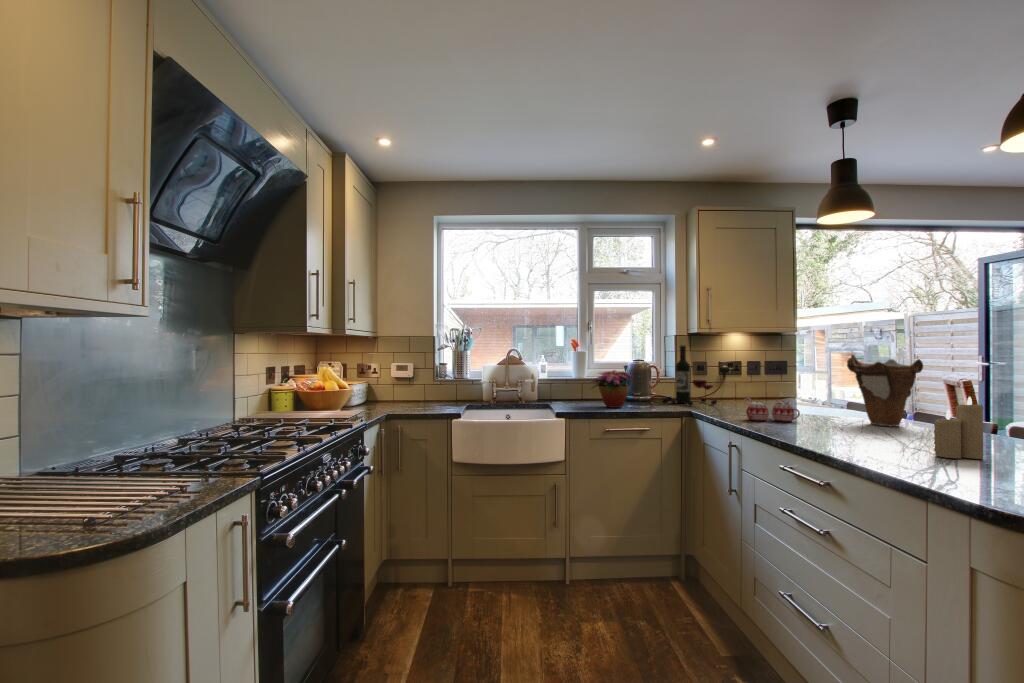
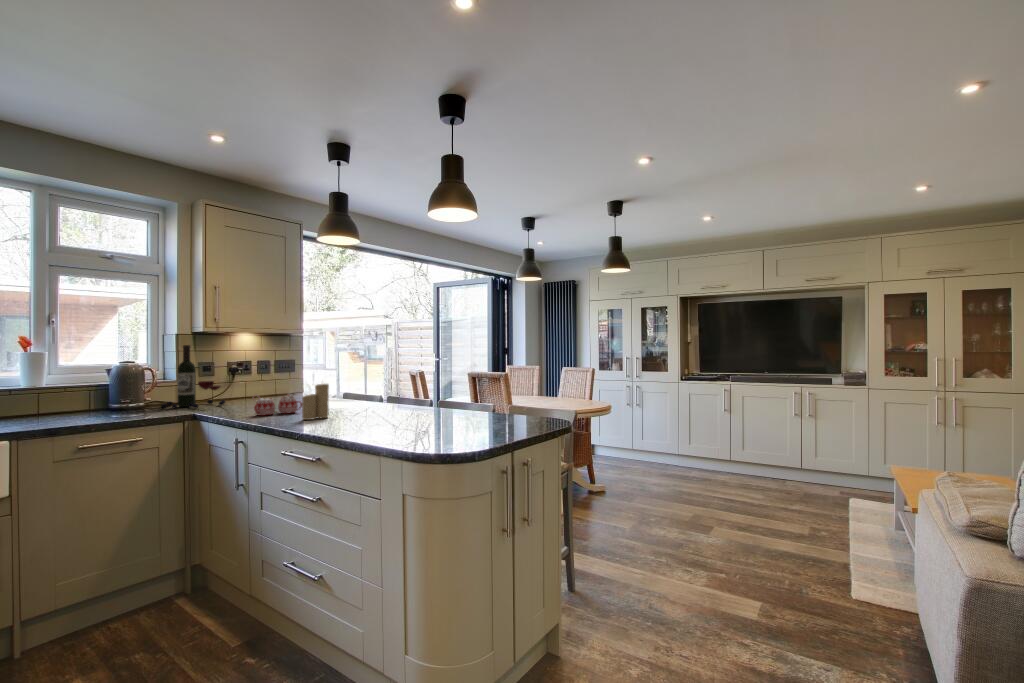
vase: present [847,354,923,426] -> none [339,352,388,408]
flower arrangement: present [591,370,635,408] -> none [44,374,134,421]
candle: present [934,397,983,459] -> present [302,380,329,420]

